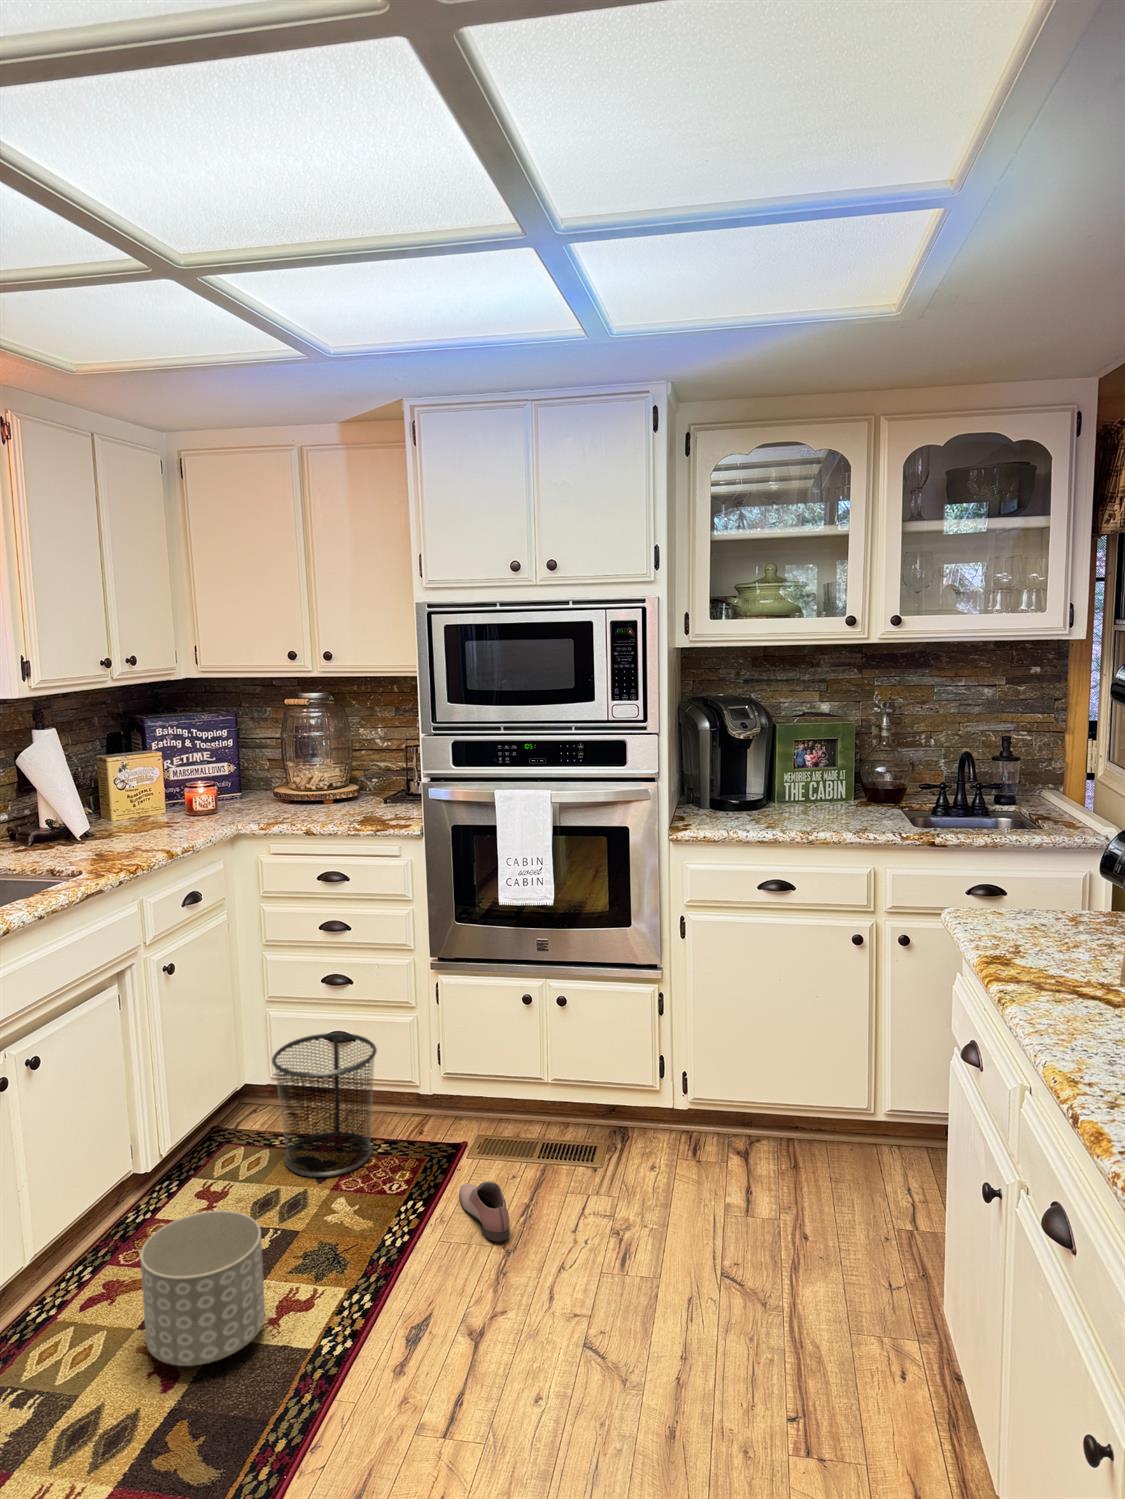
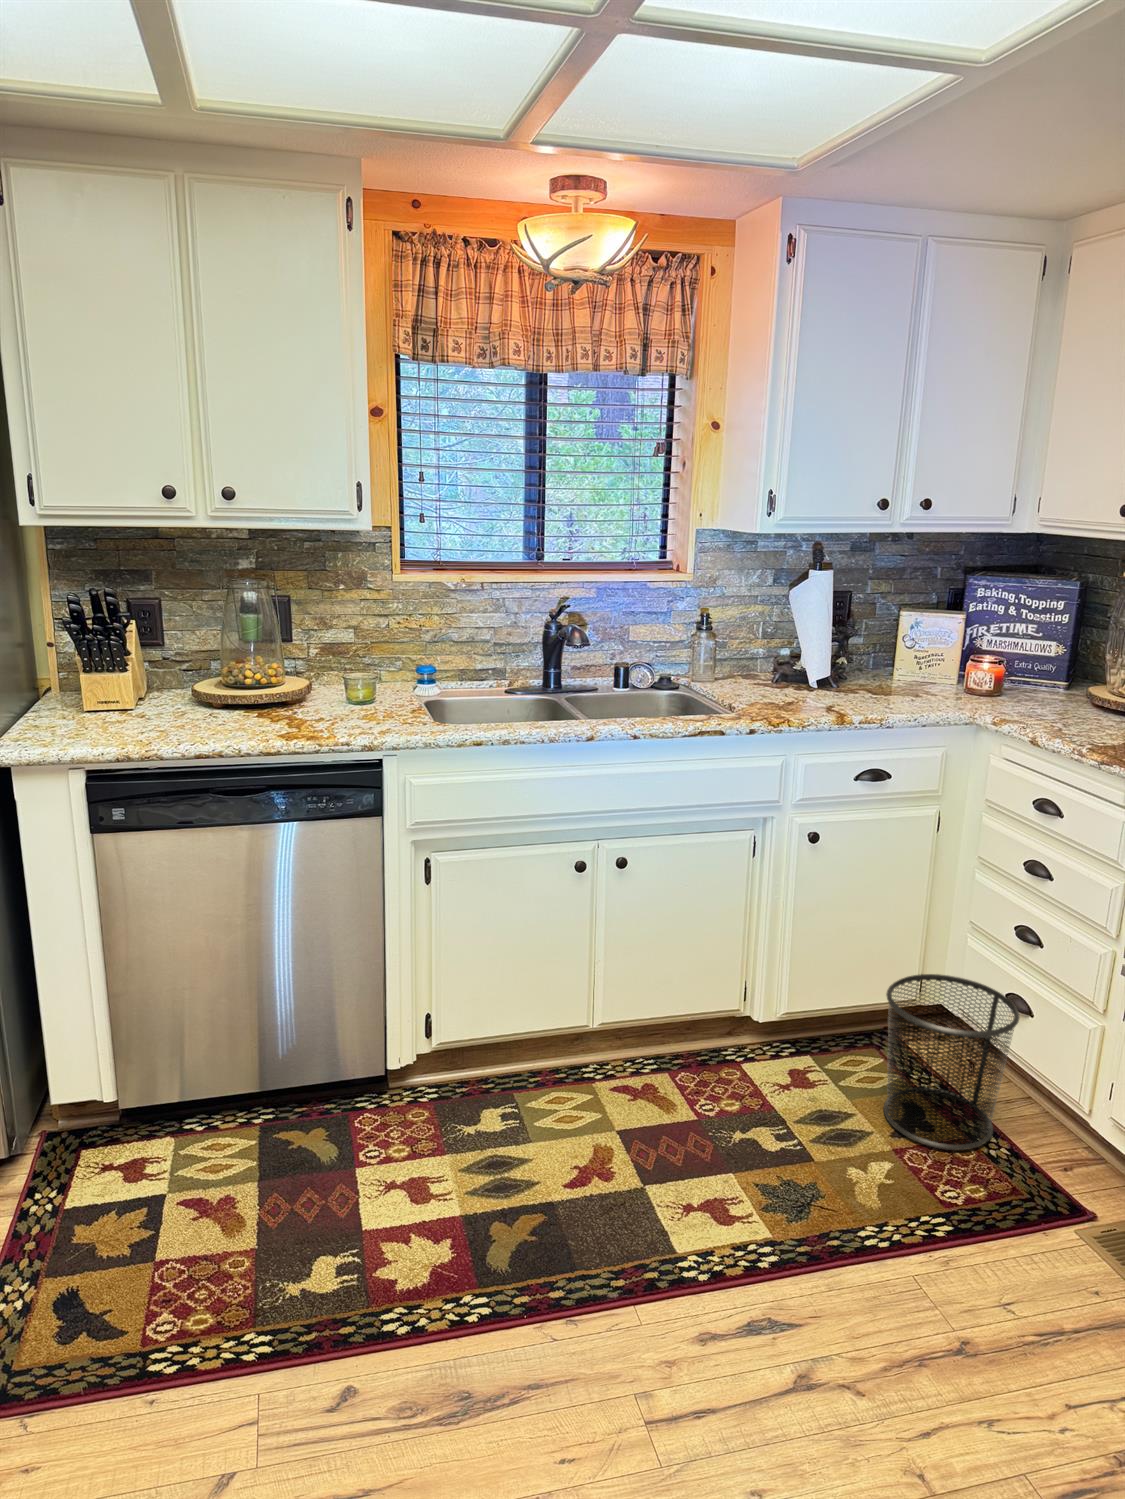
shoe: present [459,1181,509,1241] -> none [958,1244,1023,1335]
planter: present [140,1210,265,1366] -> none [578,1057,694,1203]

